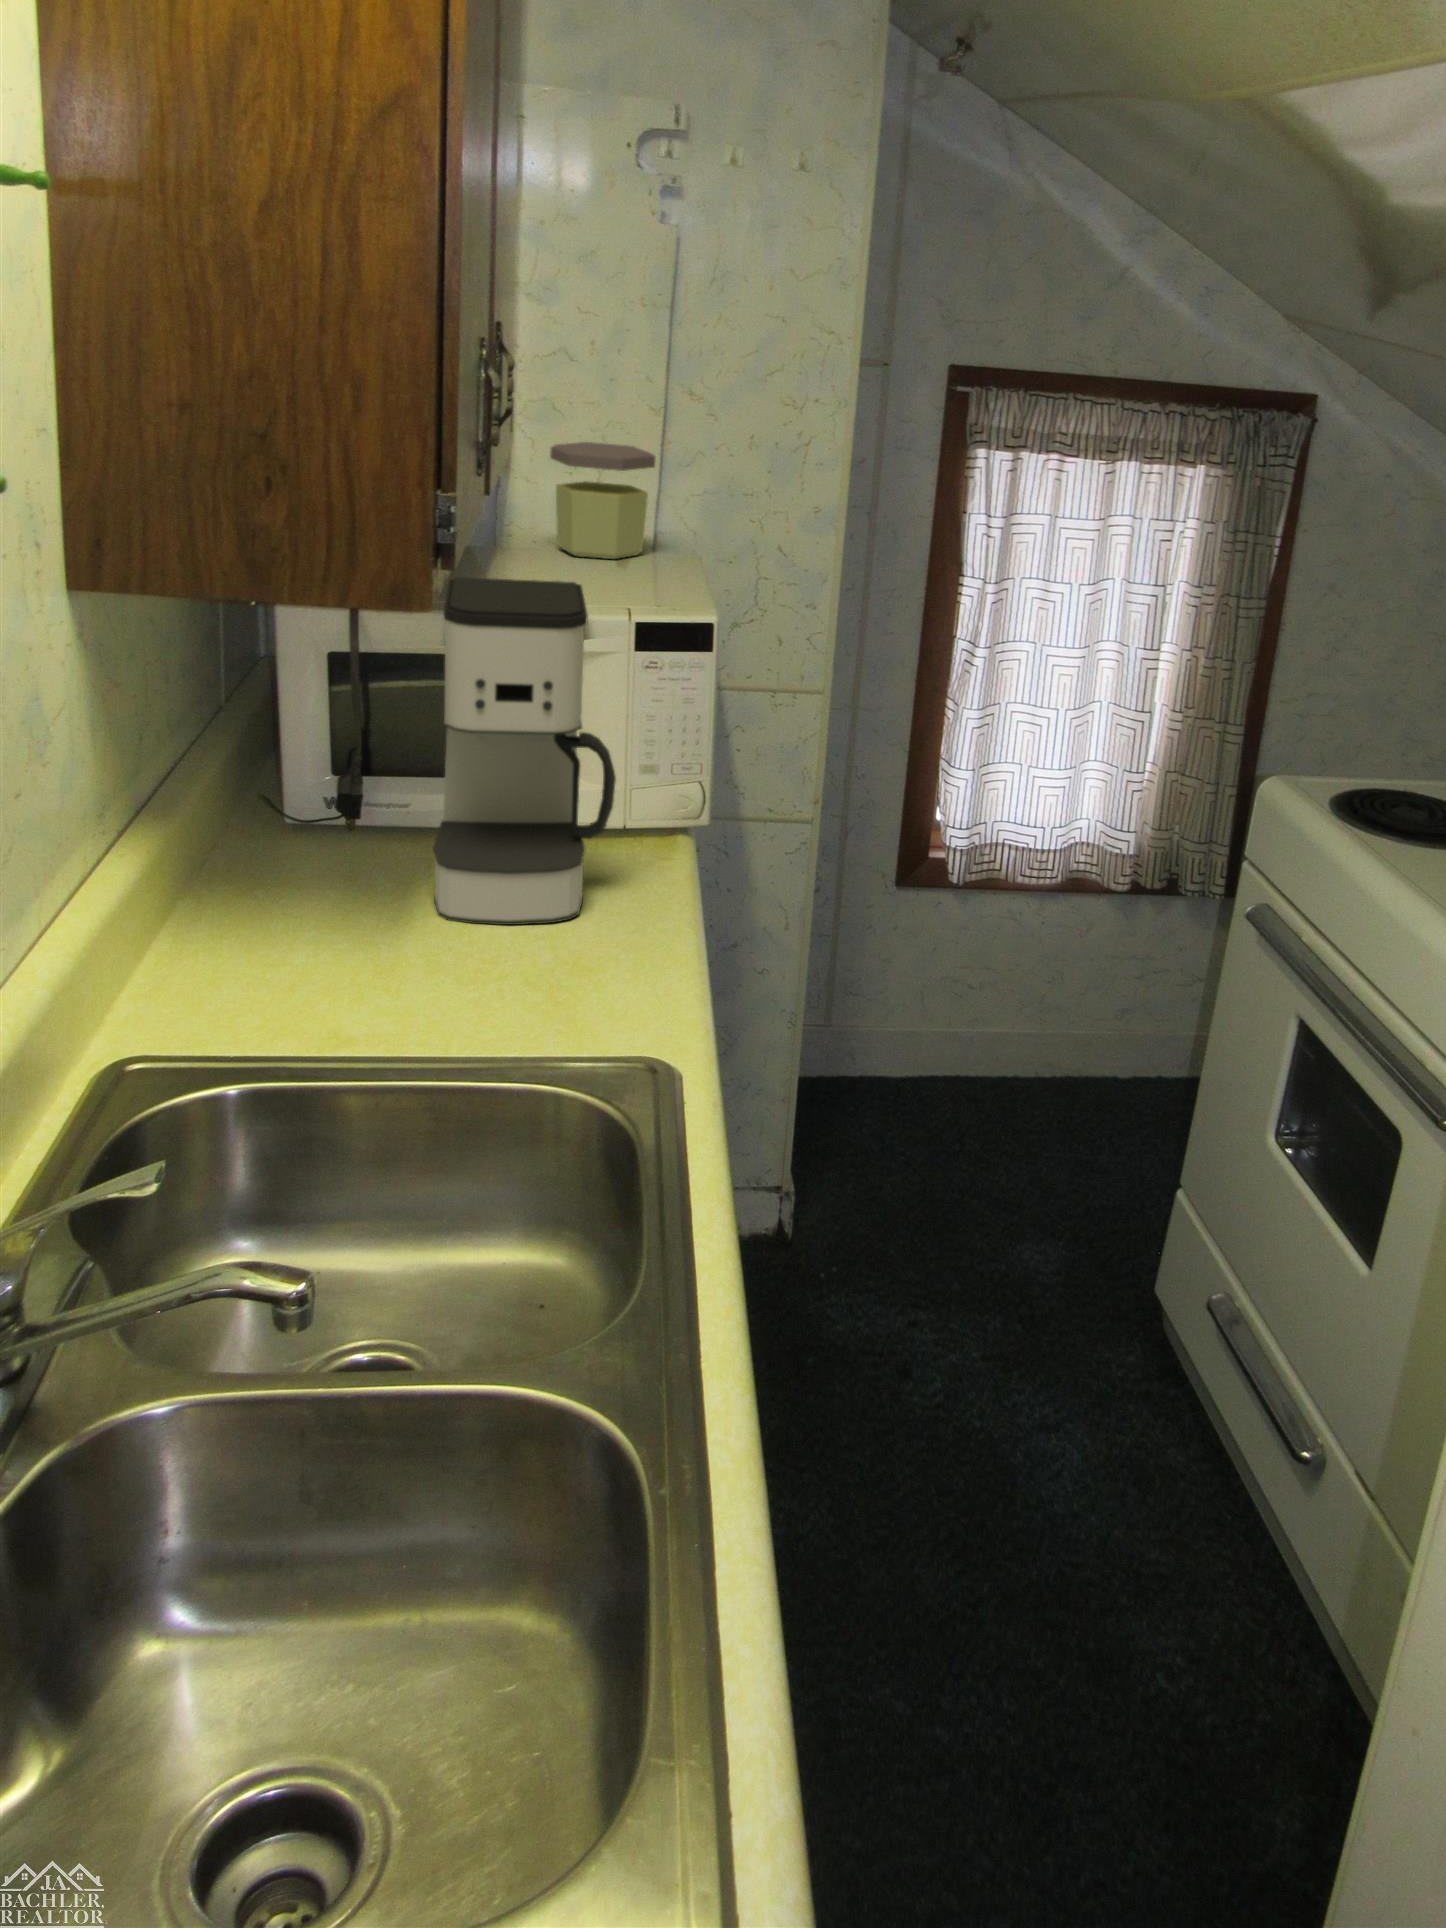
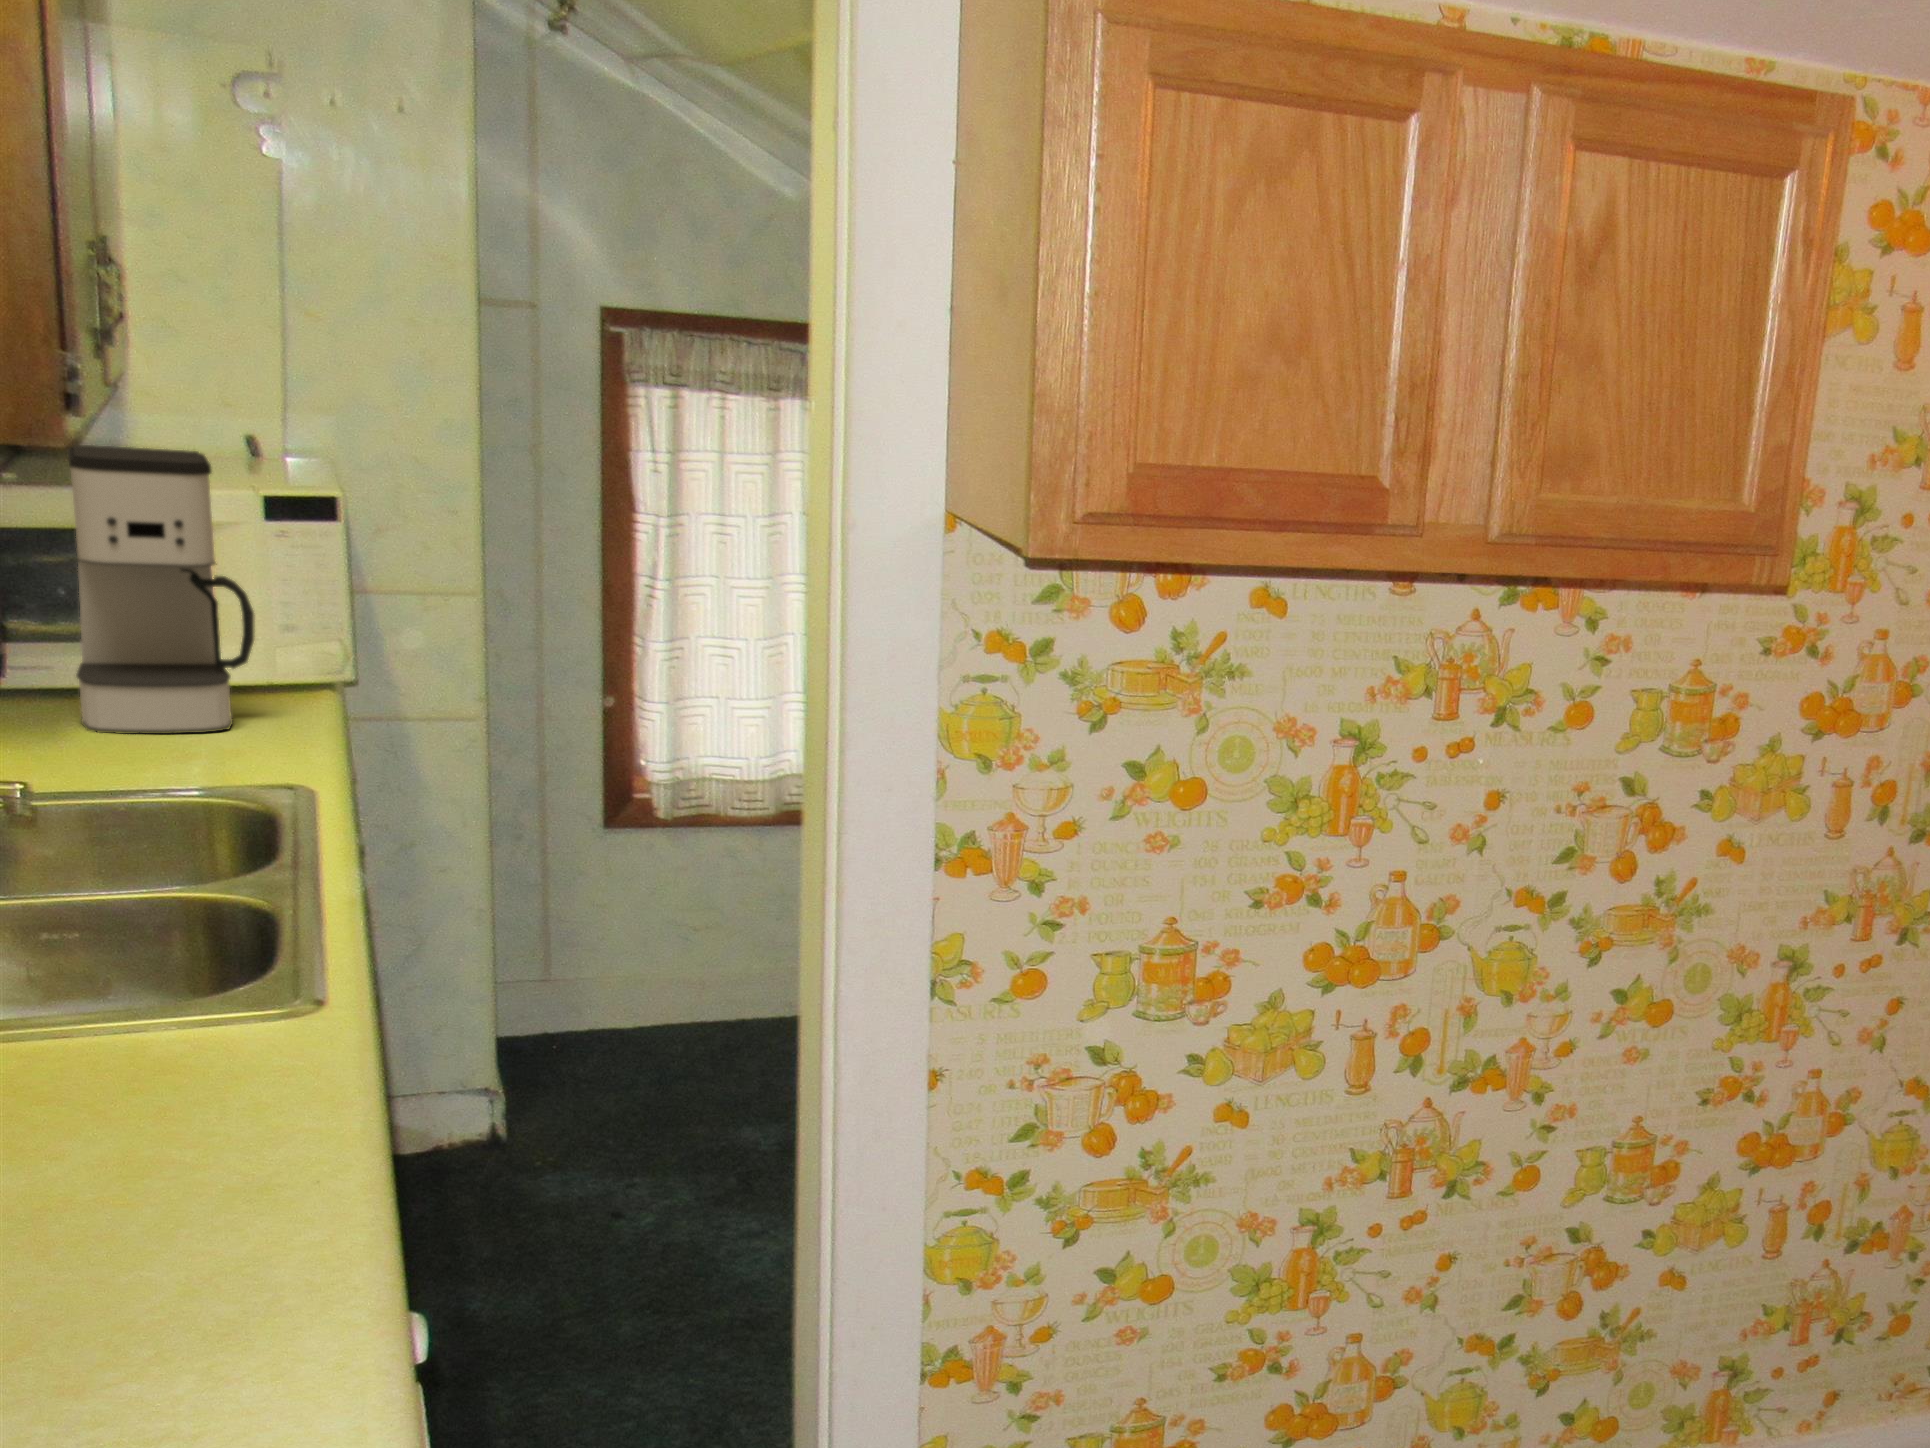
jar: present [550,442,656,559] -> none [159,353,275,460]

